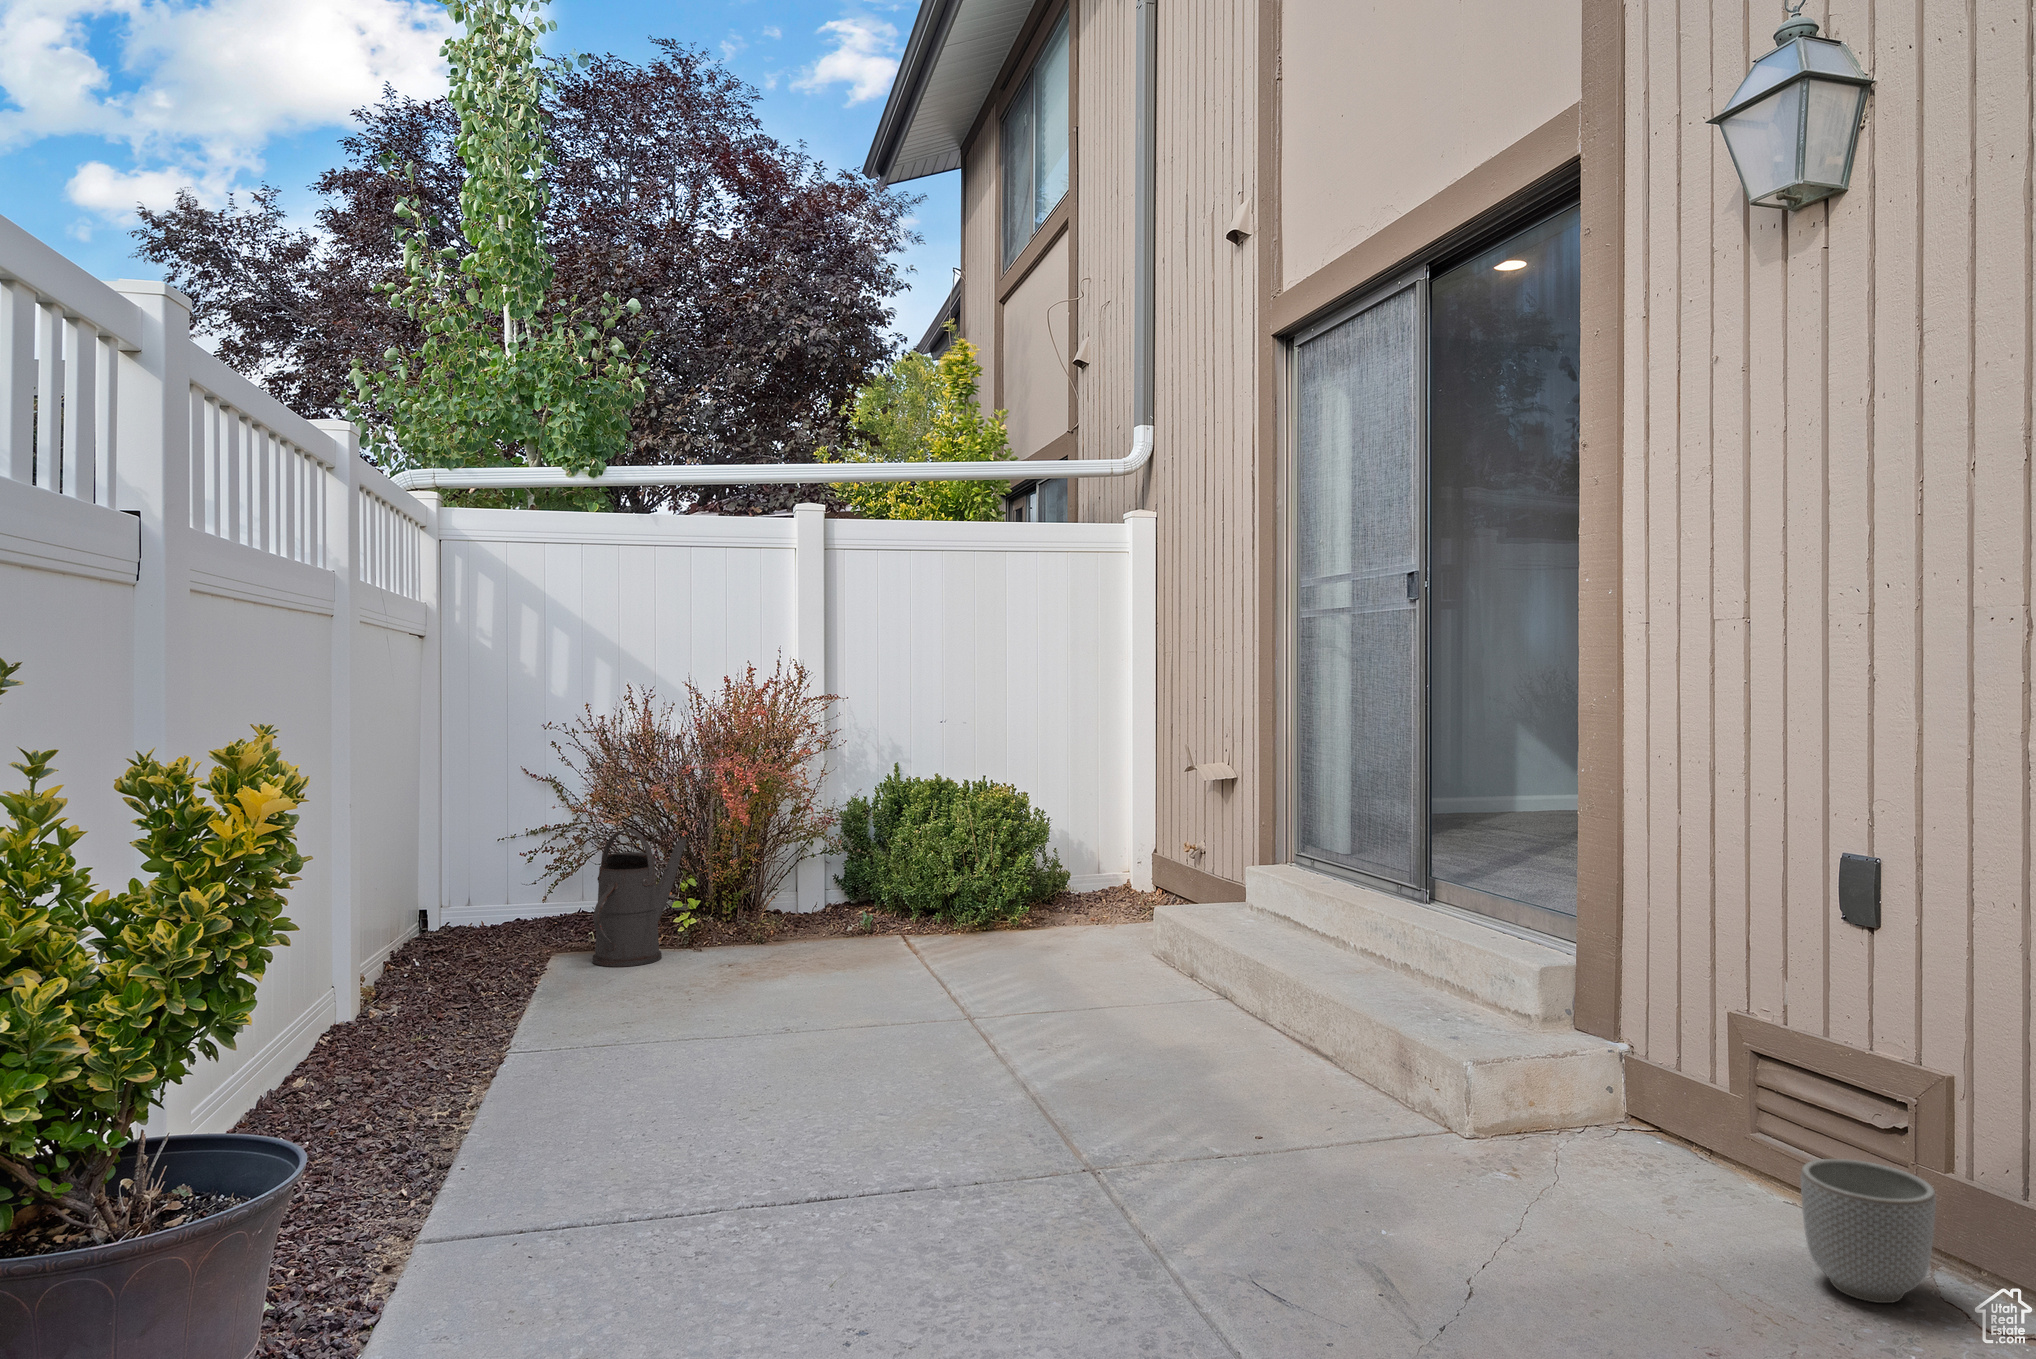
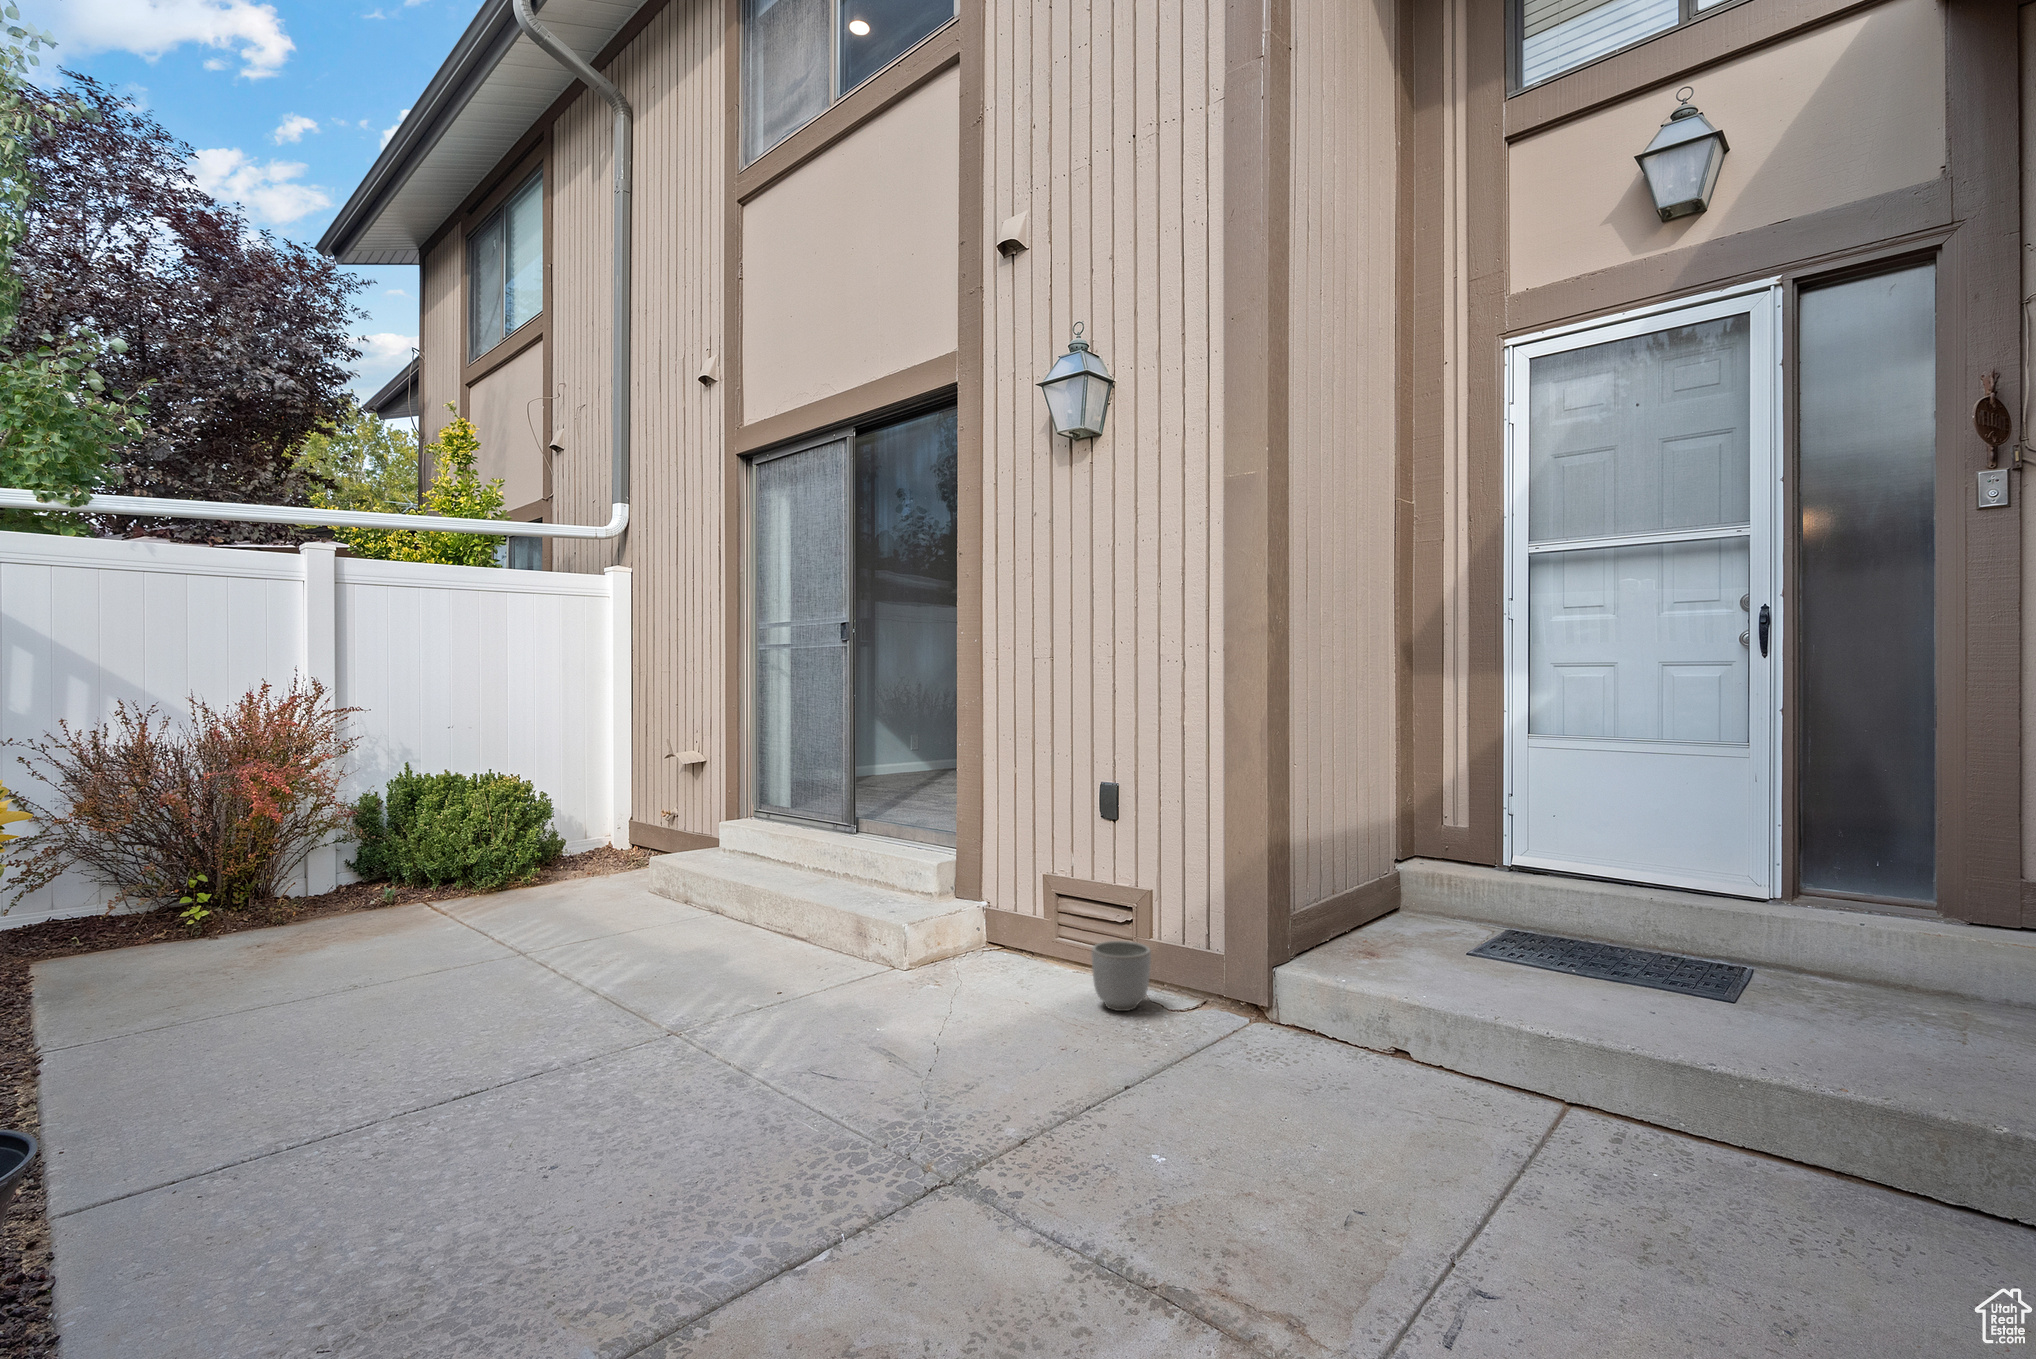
watering can: present [593,829,686,967] -> none [94,833,197,962]

